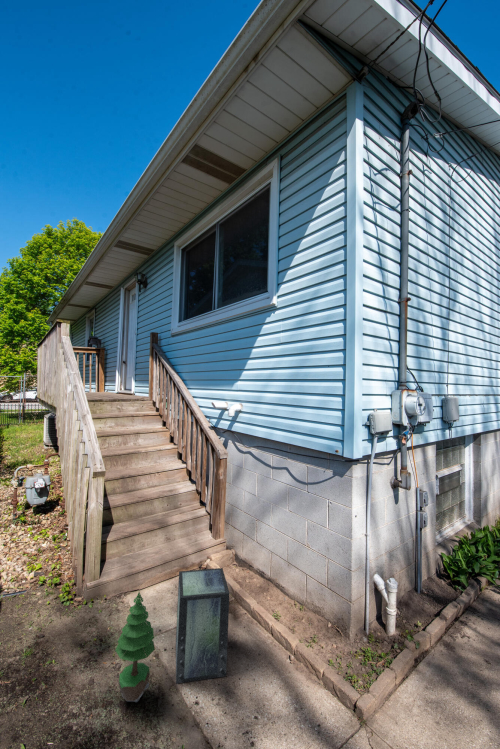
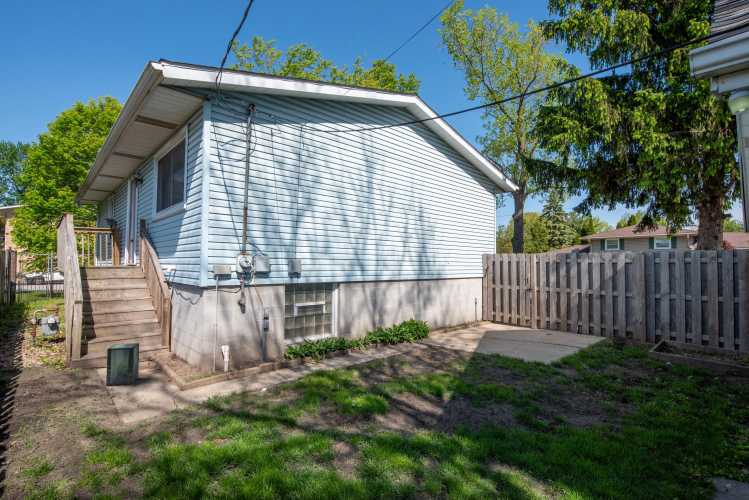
potted tree: present [115,592,155,702] -> none [73,343,94,389]

